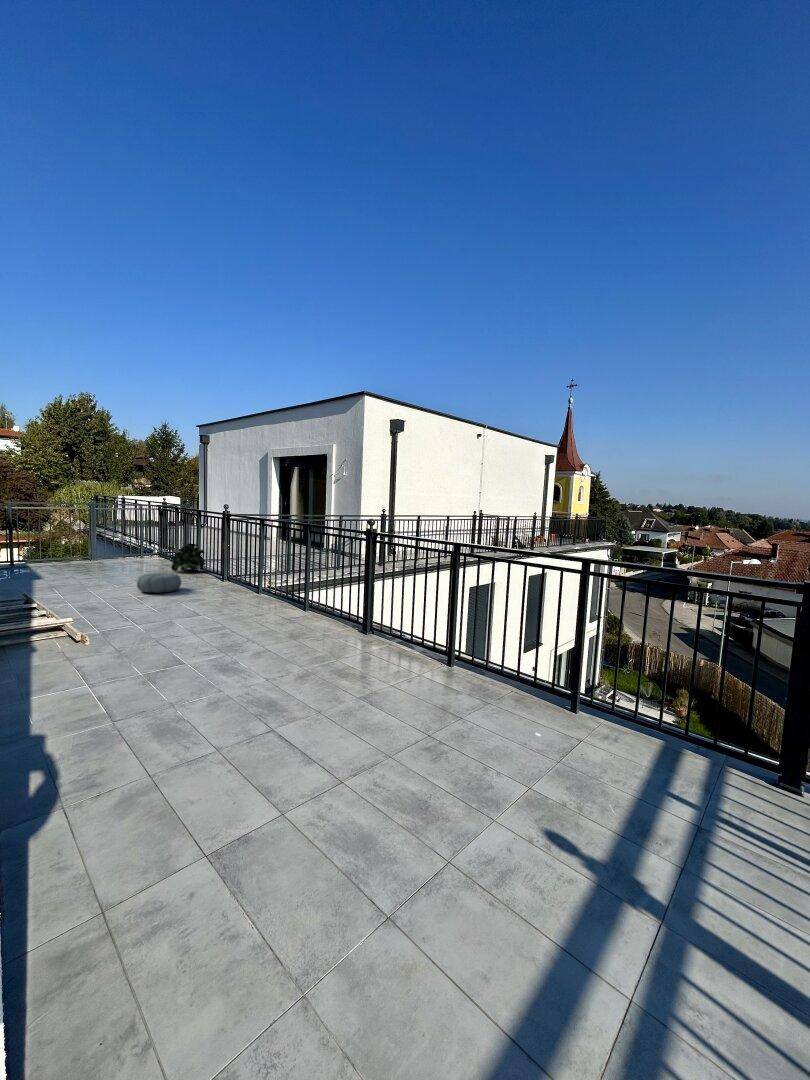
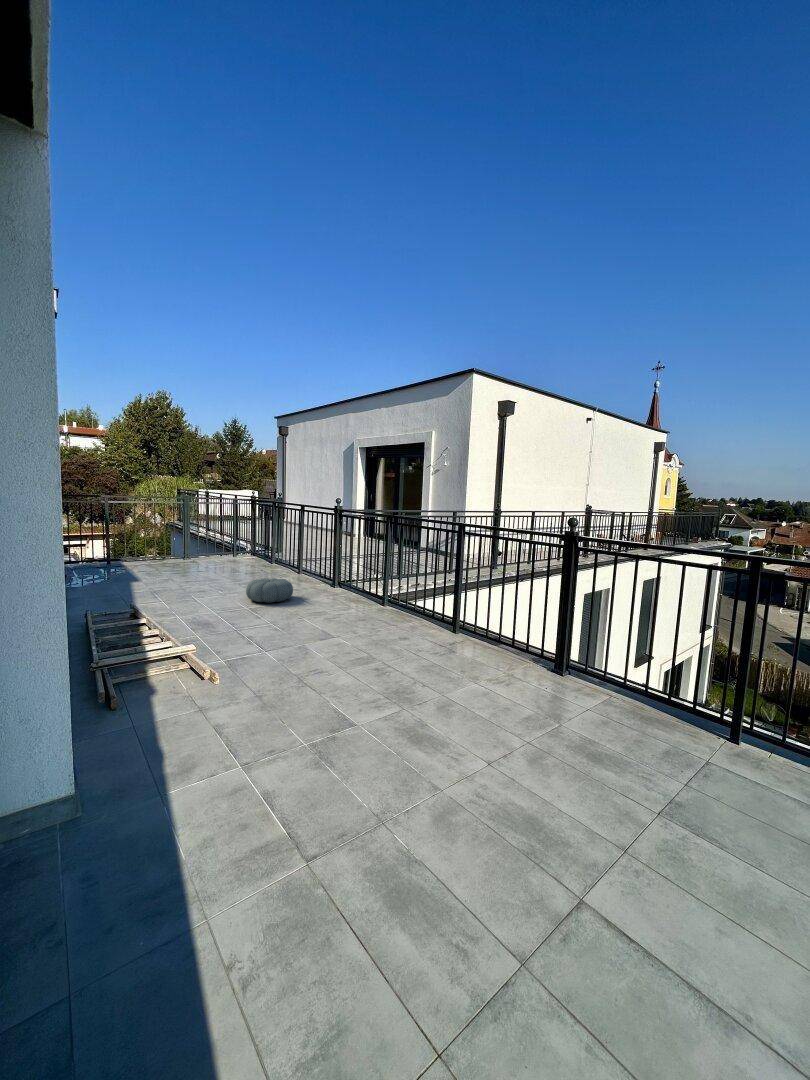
potted plant: present [171,543,205,571] -> none [271,543,312,574]

